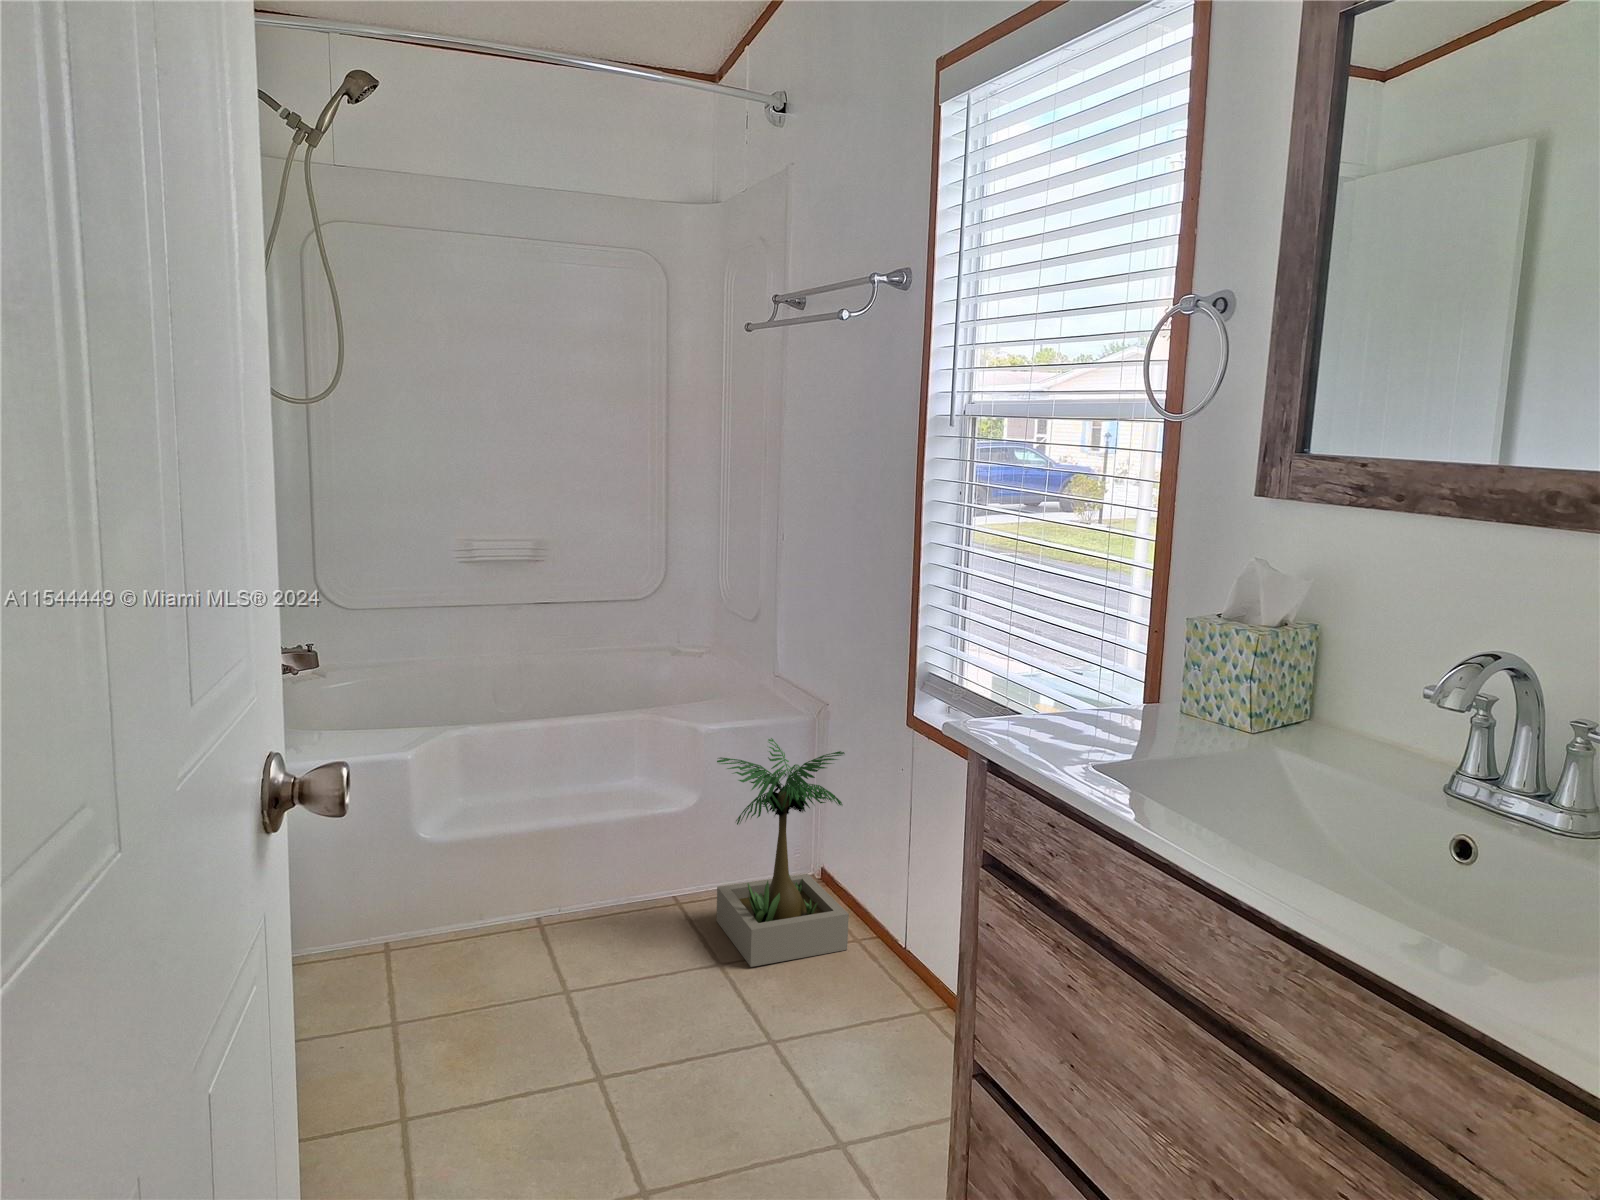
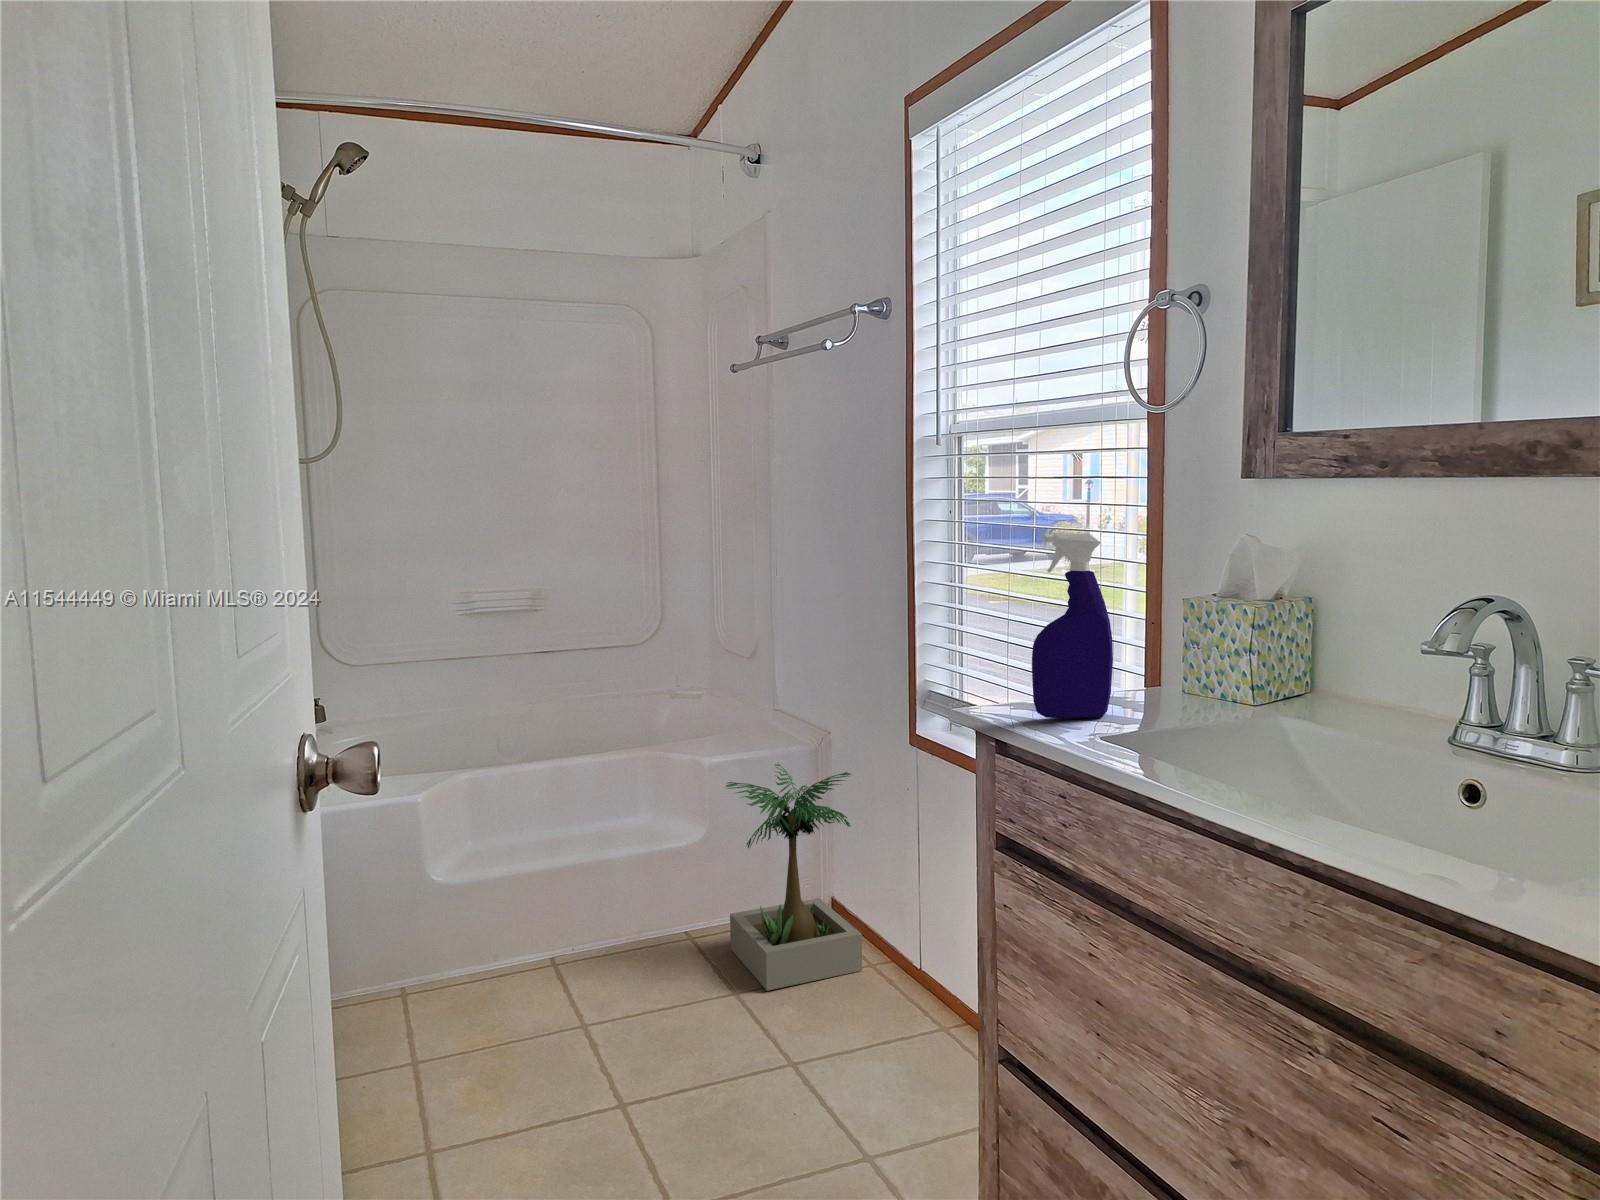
spray bottle: none [1027,554,1111,742] -> present [1032,533,1113,719]

